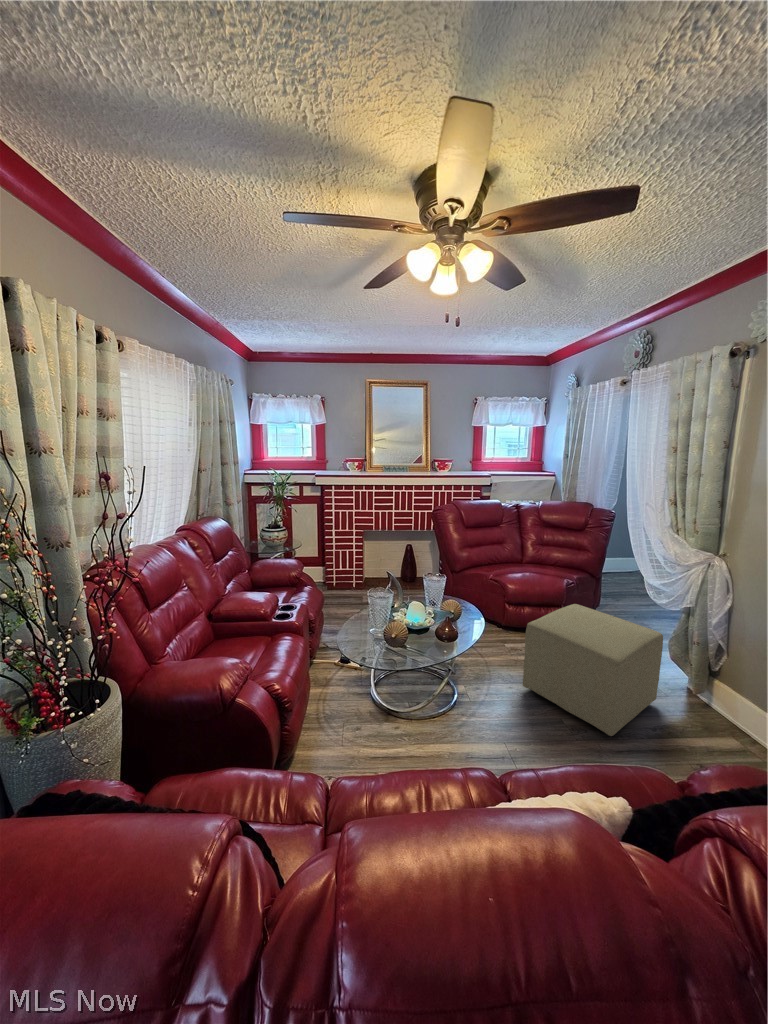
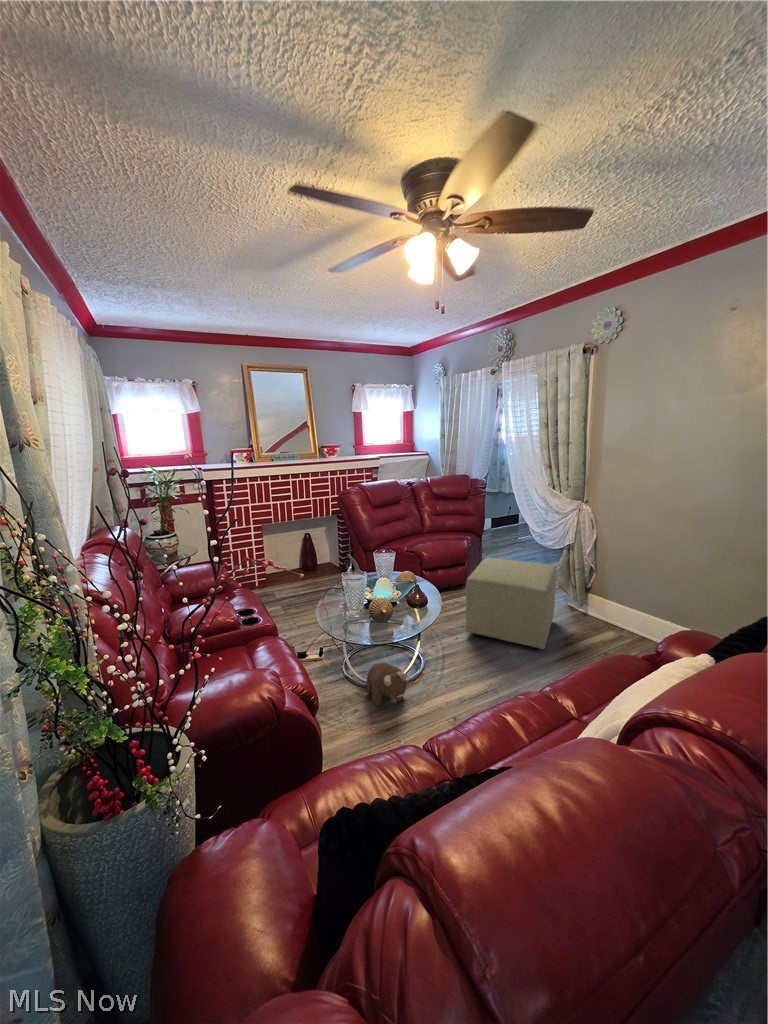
plush toy: none [375,689,415,734] -> present [367,662,407,706]

